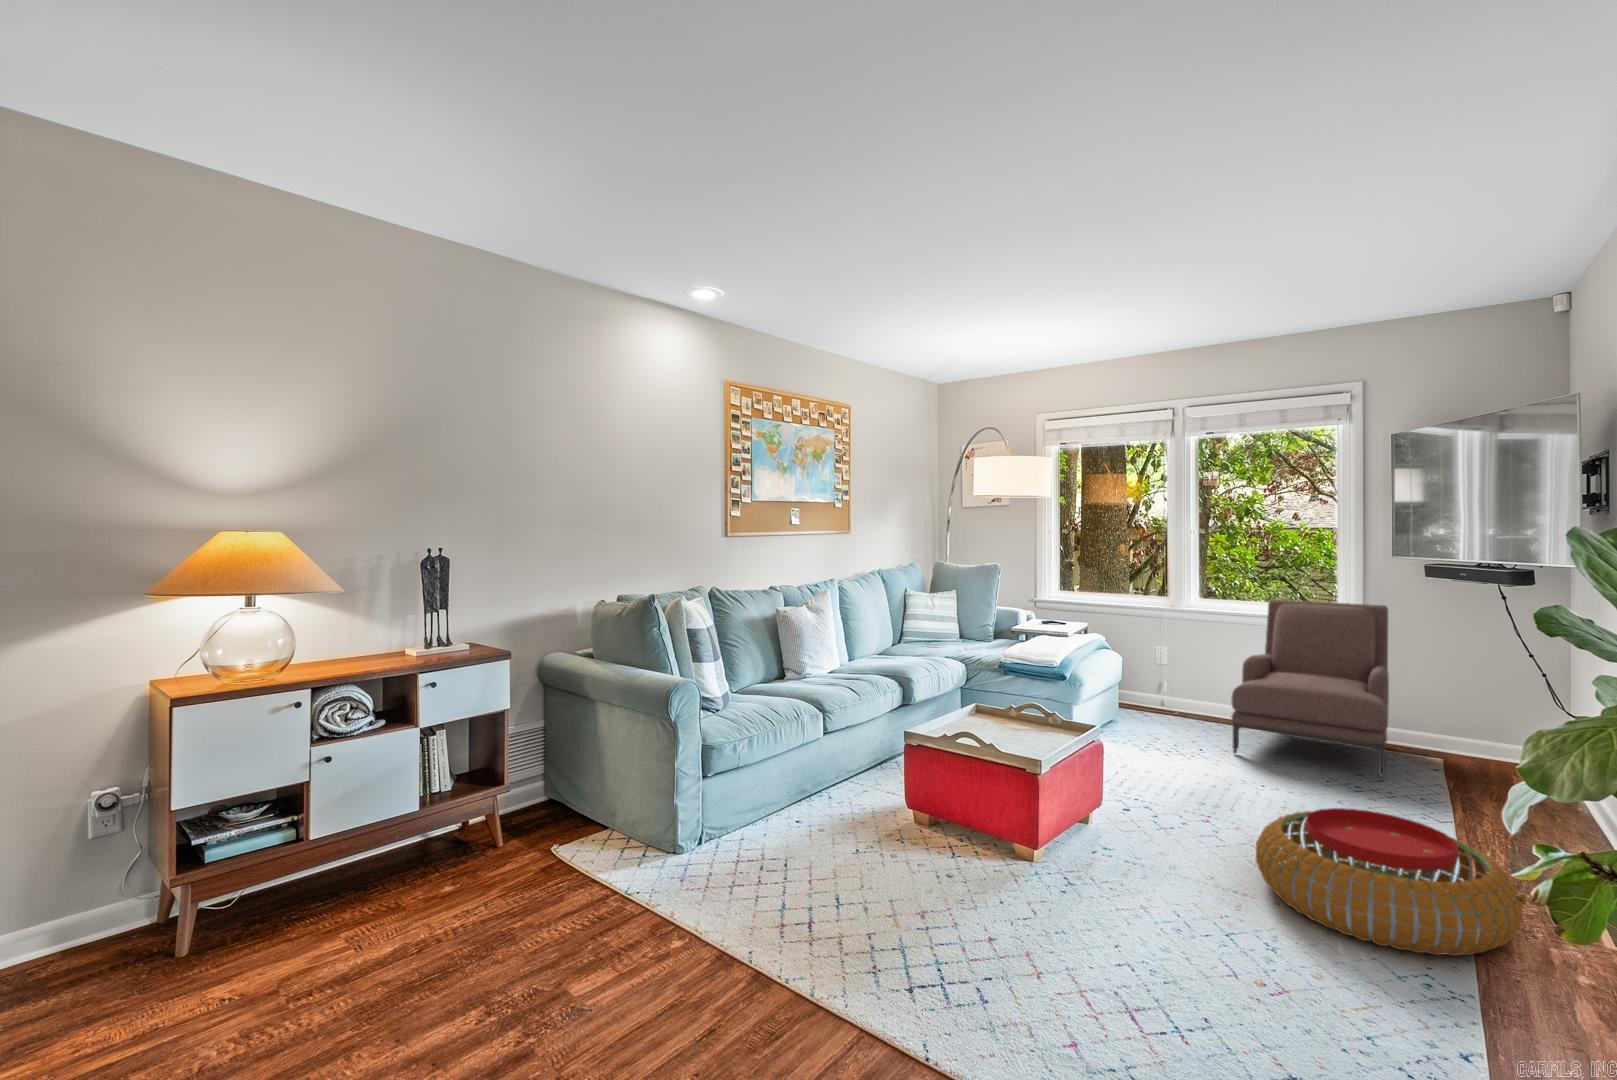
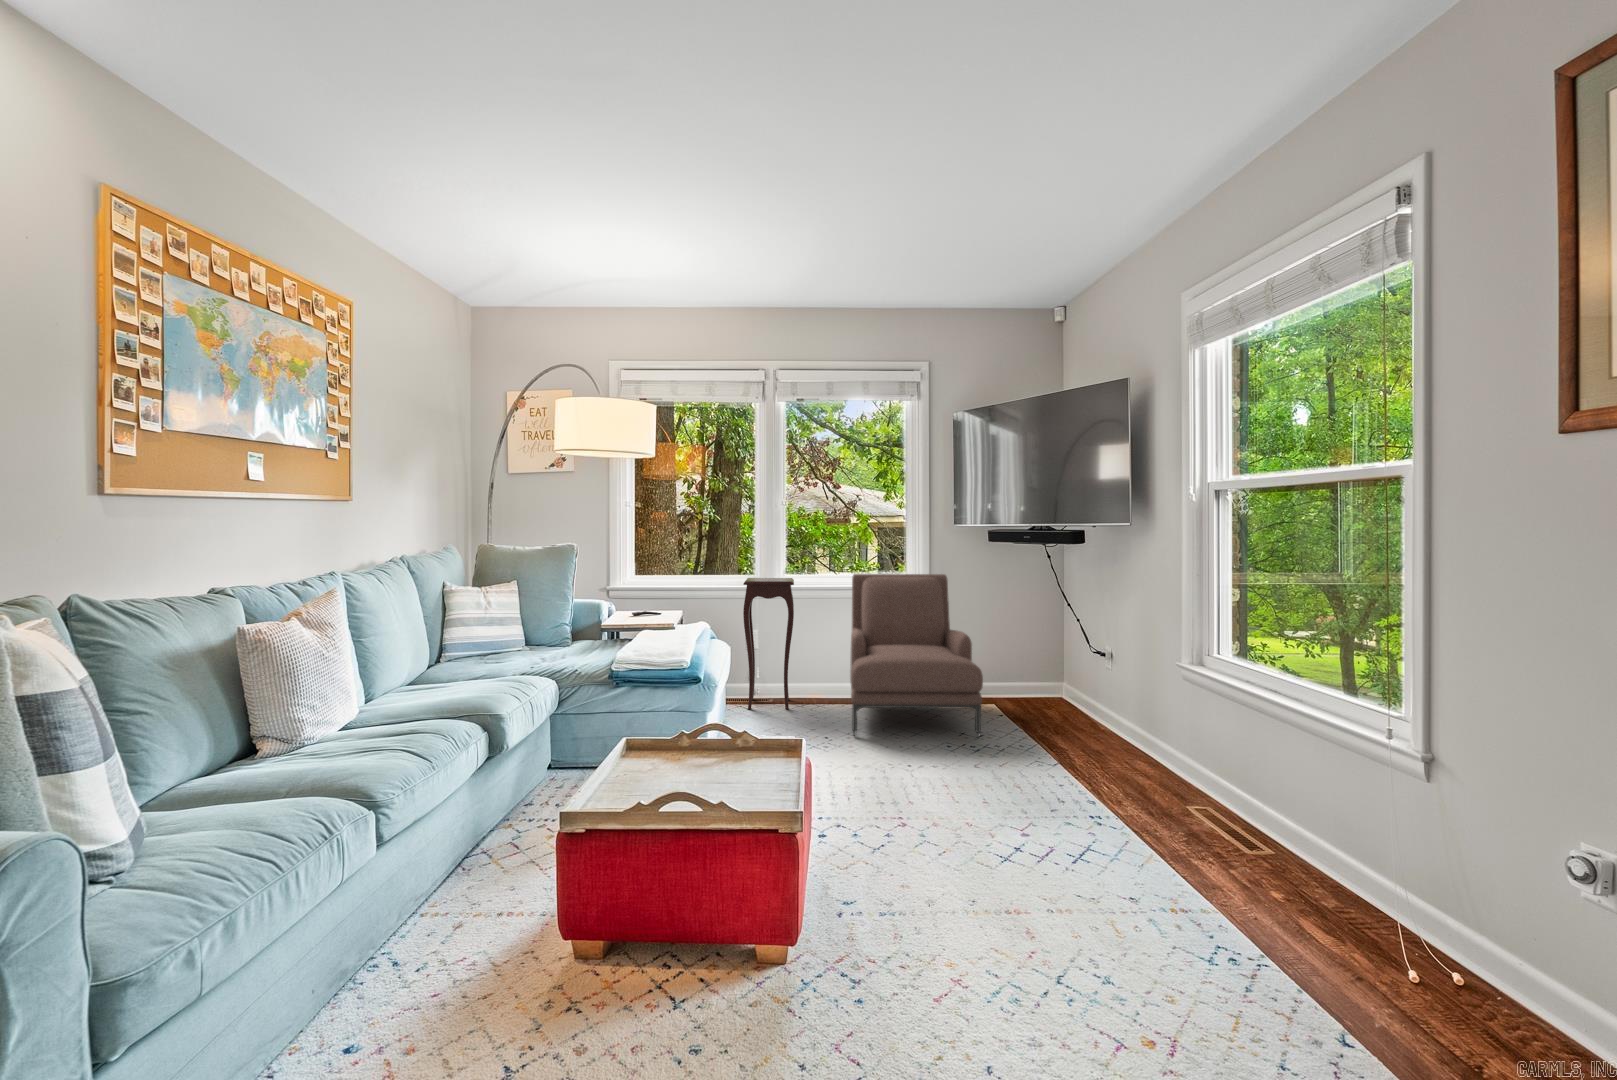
side table: none [1145,598,1205,723] -> present [743,578,794,709]
pouf: present [1256,808,1524,956] -> none [1000,783,1251,941]

